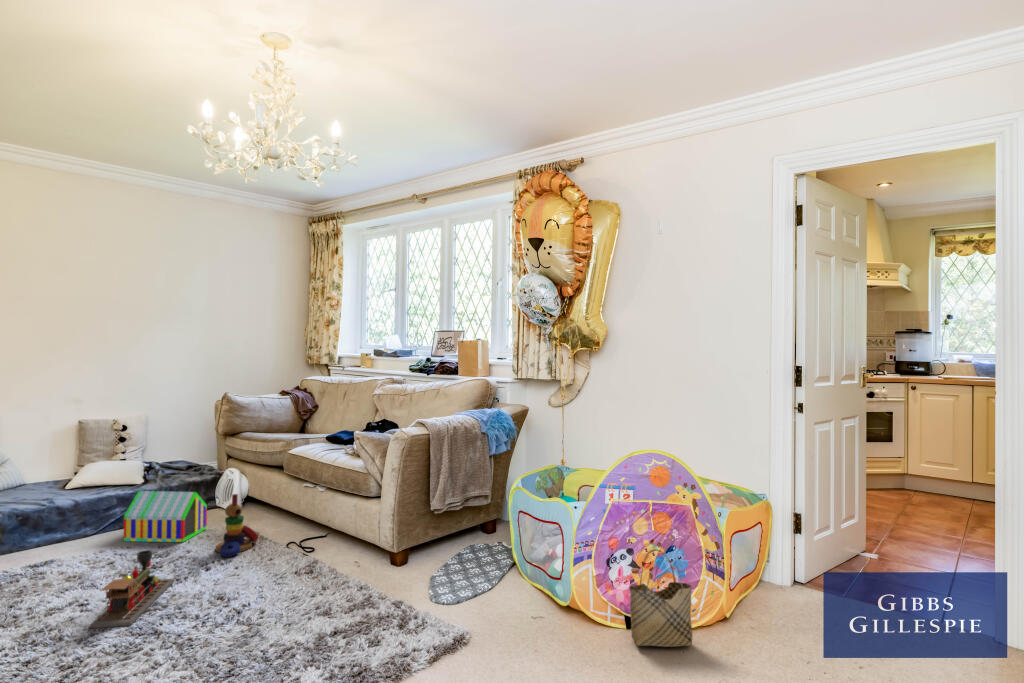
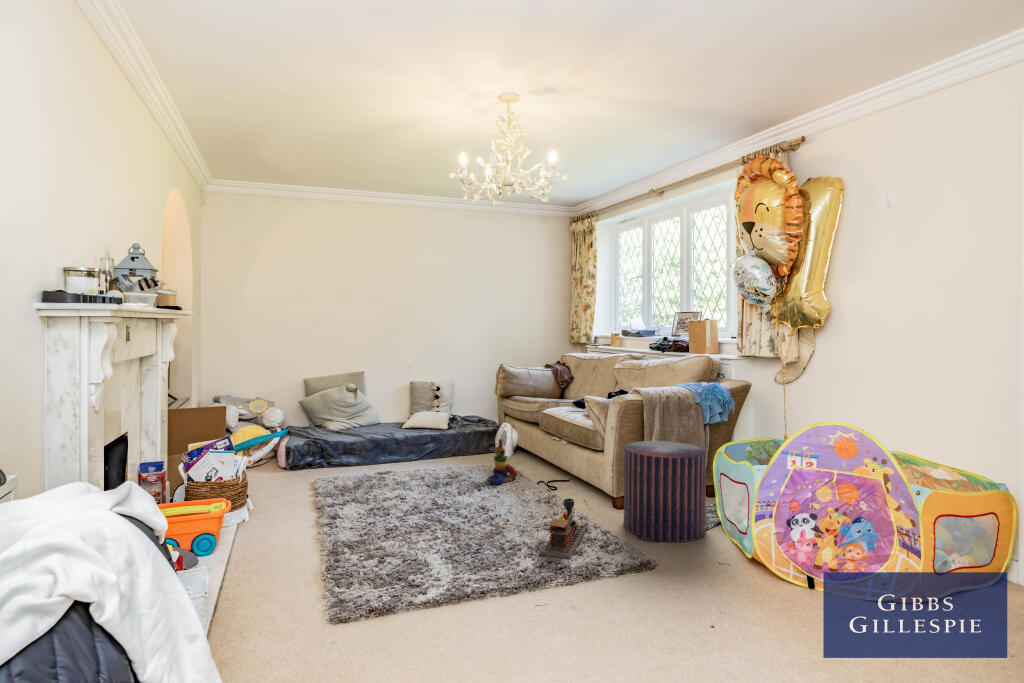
pouf: none [413,480,506,601] -> present [624,441,706,542]
toy house: present [123,491,207,542] -> none [433,432,486,471]
woven basket: present [629,549,692,647] -> none [803,517,875,613]
toy train: present [89,550,174,628] -> present [540,498,587,559]

